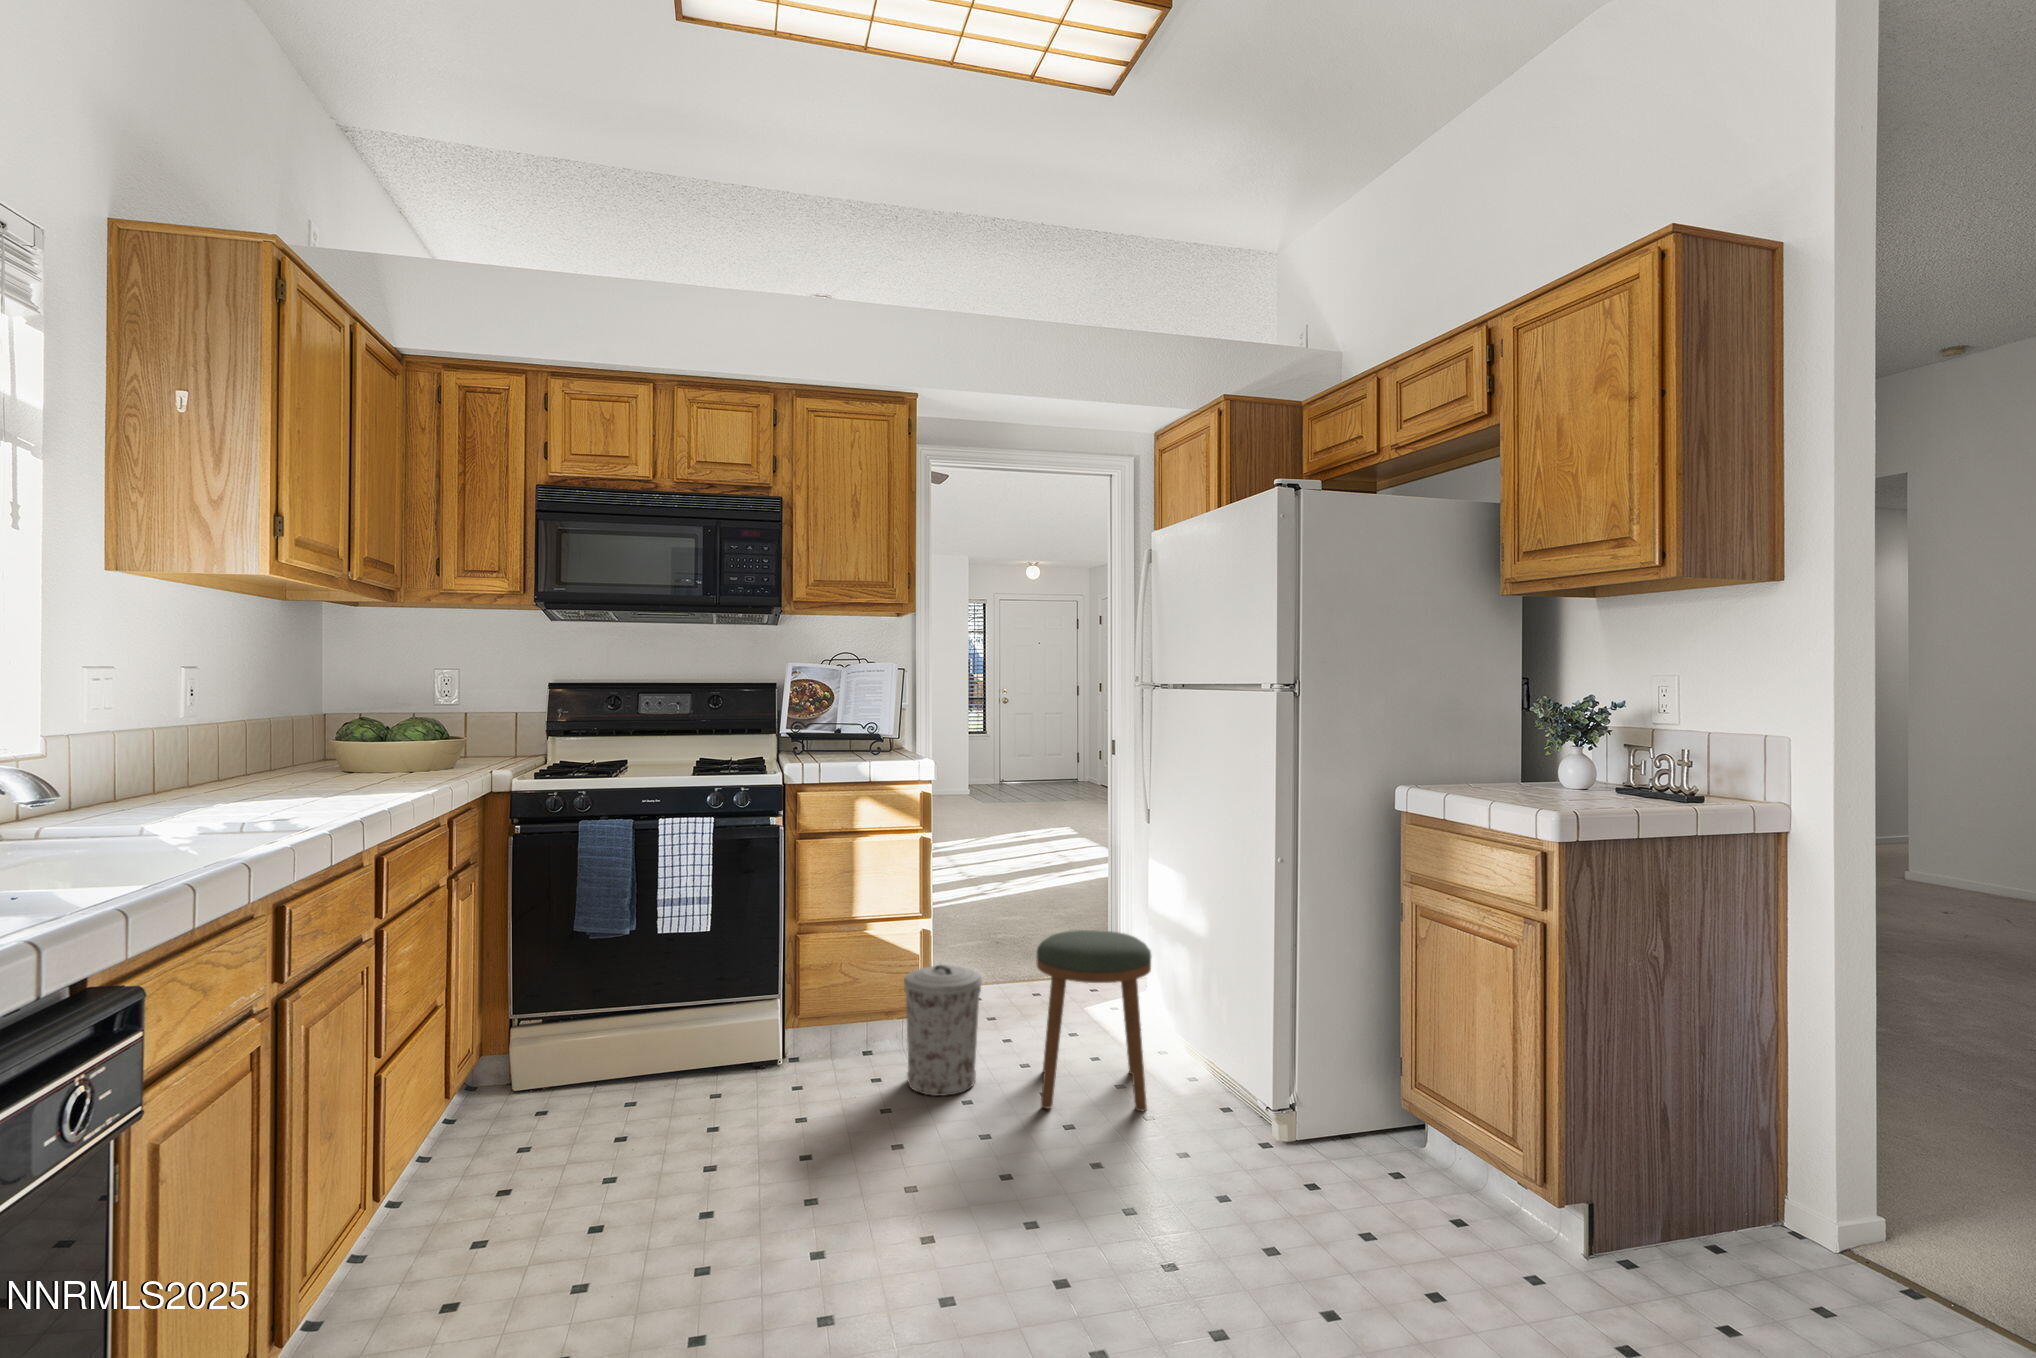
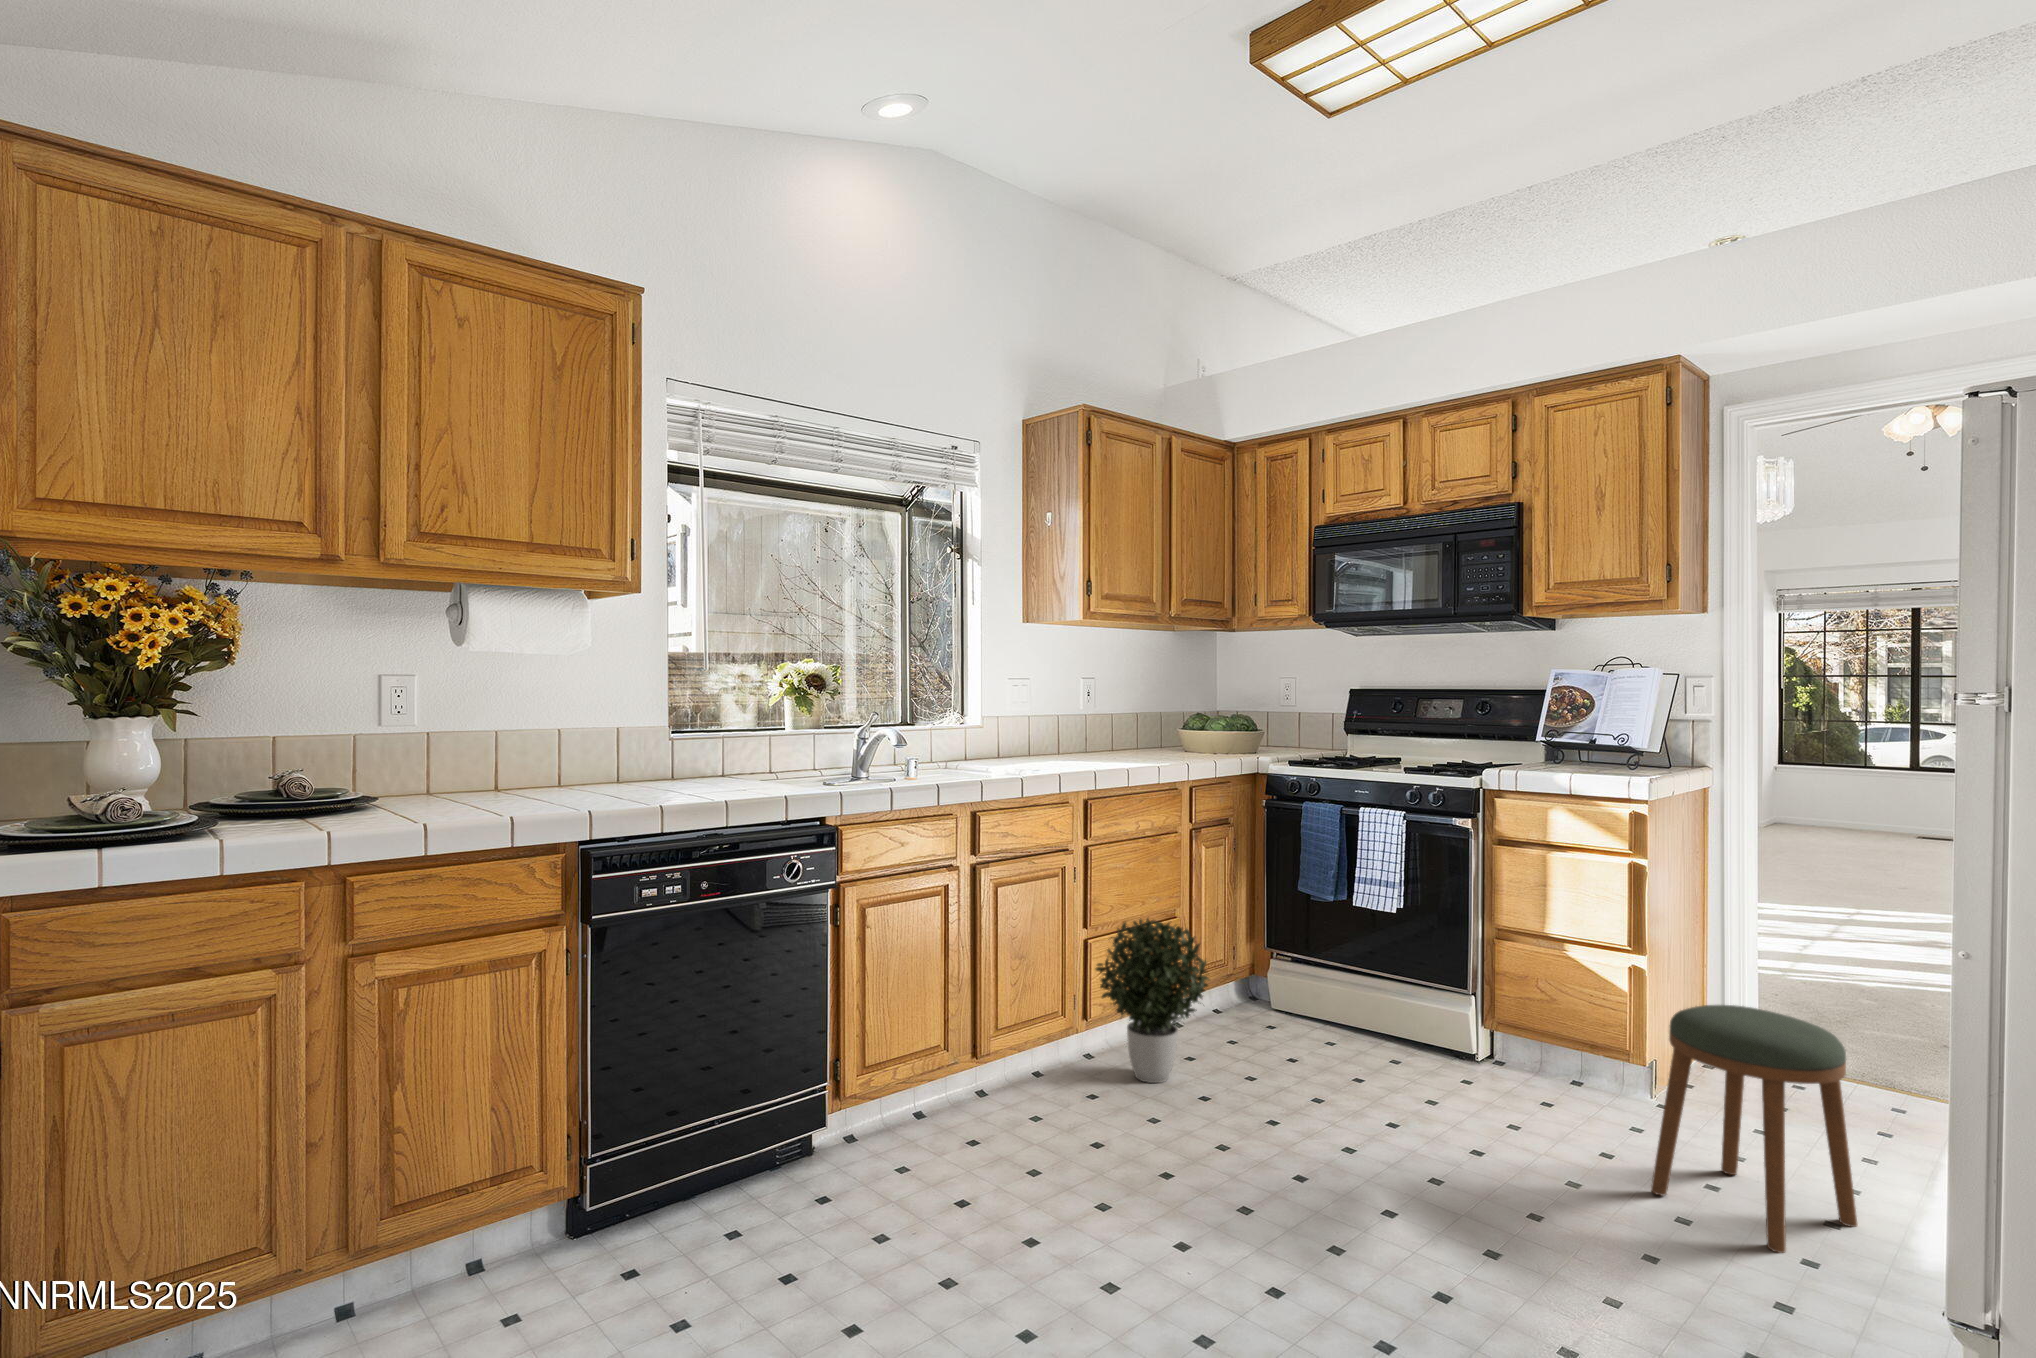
trash can: present [904,965,982,1096] -> none [1543,1002,1641,1146]
potted plant: none [421,1012,597,1258] -> present [1096,918,1209,1083]

